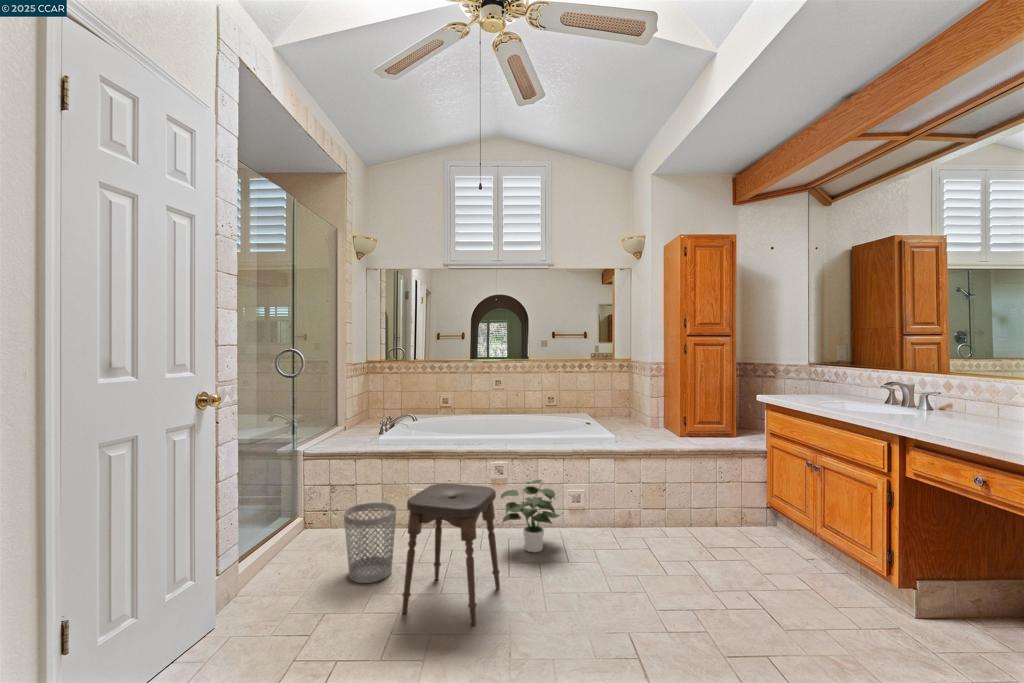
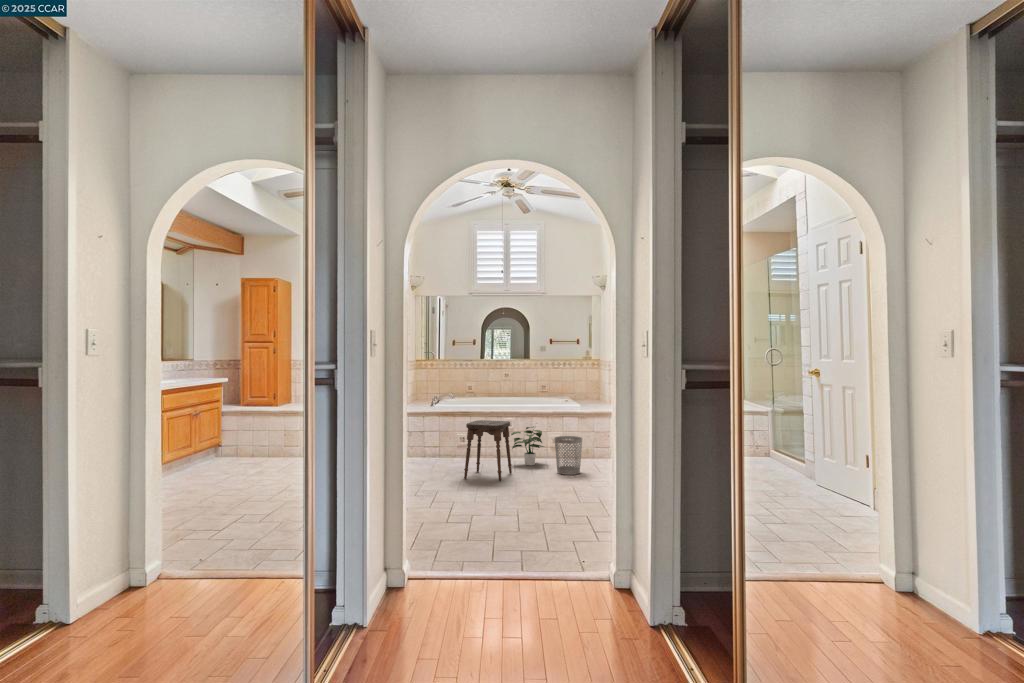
wastebasket: present [344,503,396,583] -> present [555,436,582,475]

